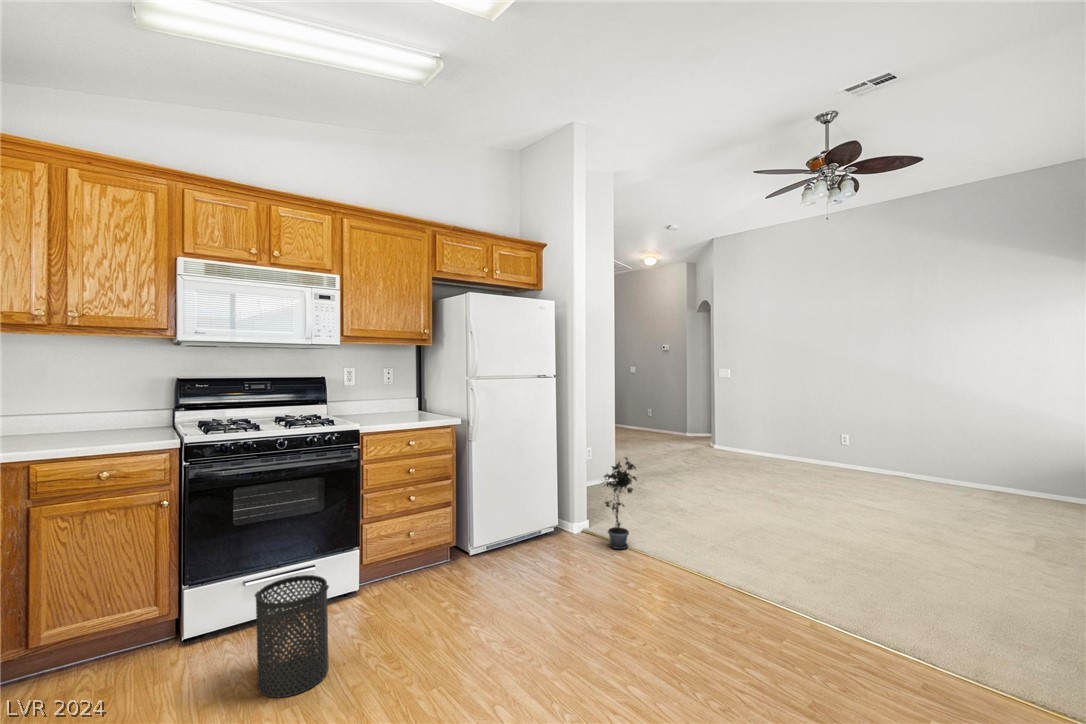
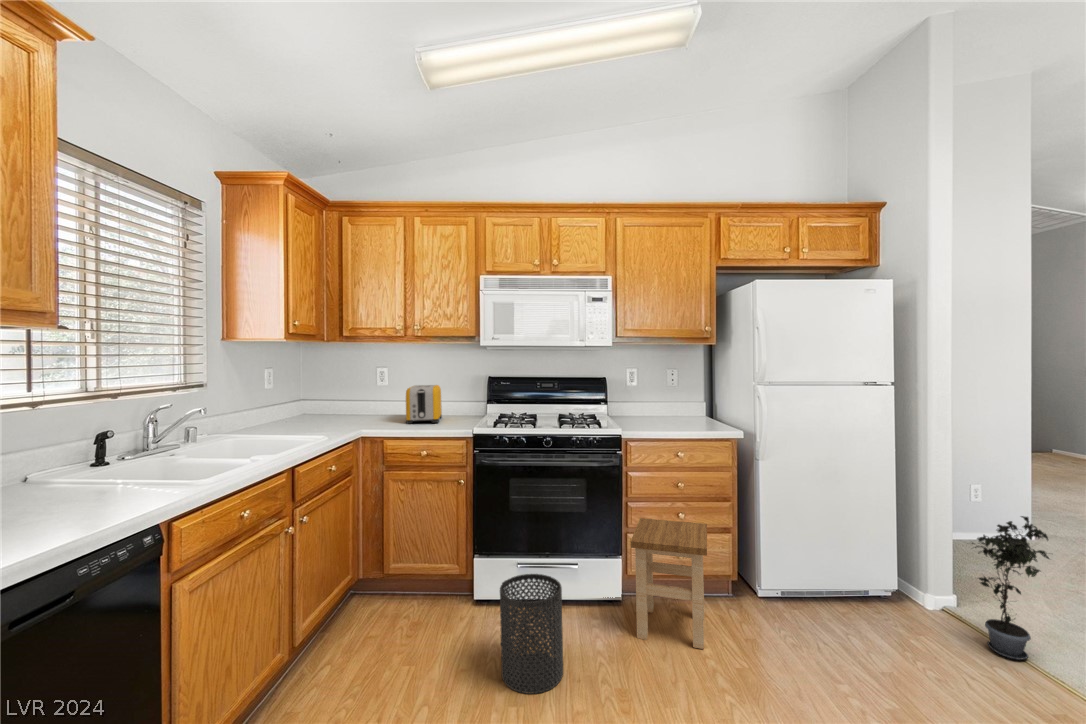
toaster: none [49,390,110,442] -> present [406,385,442,424]
stool: none [376,501,447,615] -> present [631,518,707,649]

